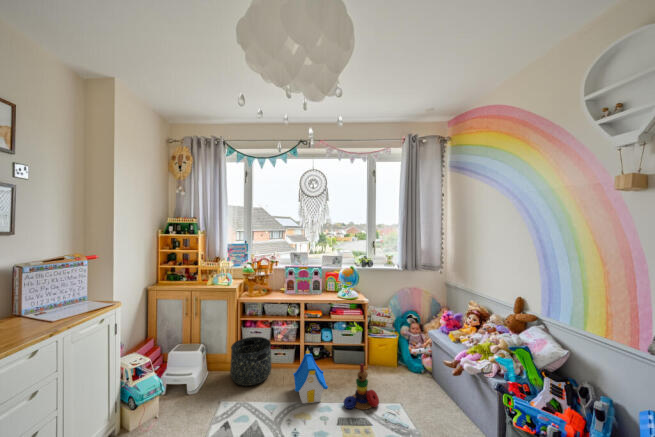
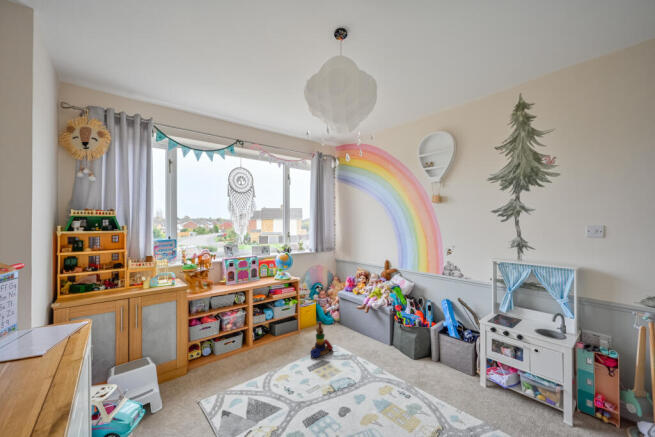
basket: present [230,337,271,386] -> none [190,330,233,380]
toy house: present [293,351,328,403] -> none [260,327,298,368]

